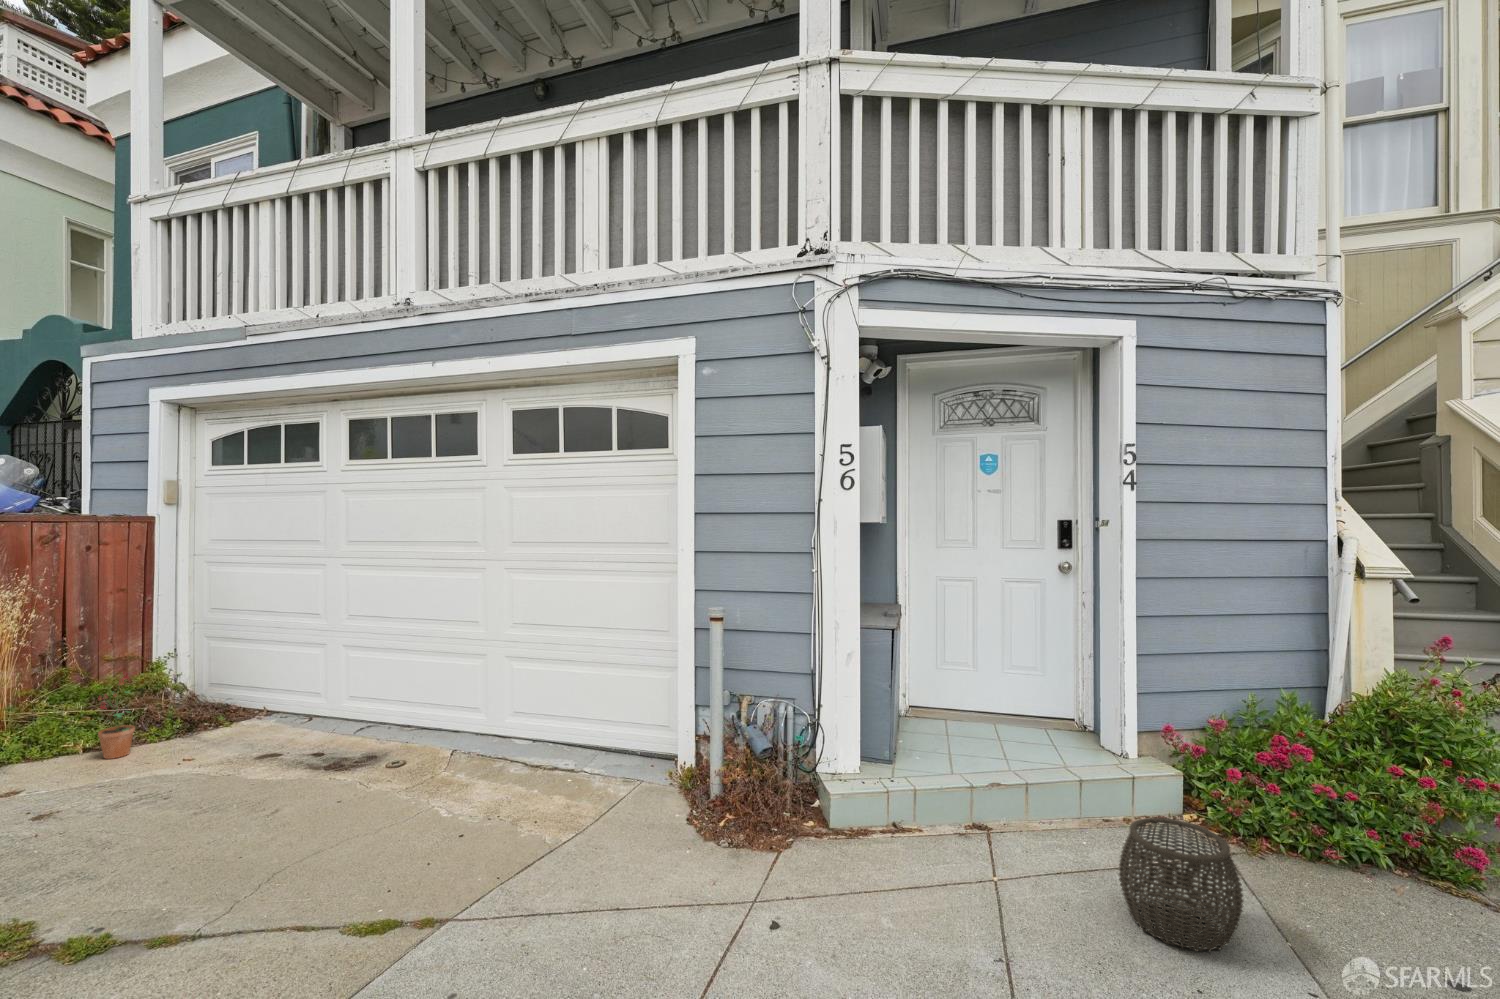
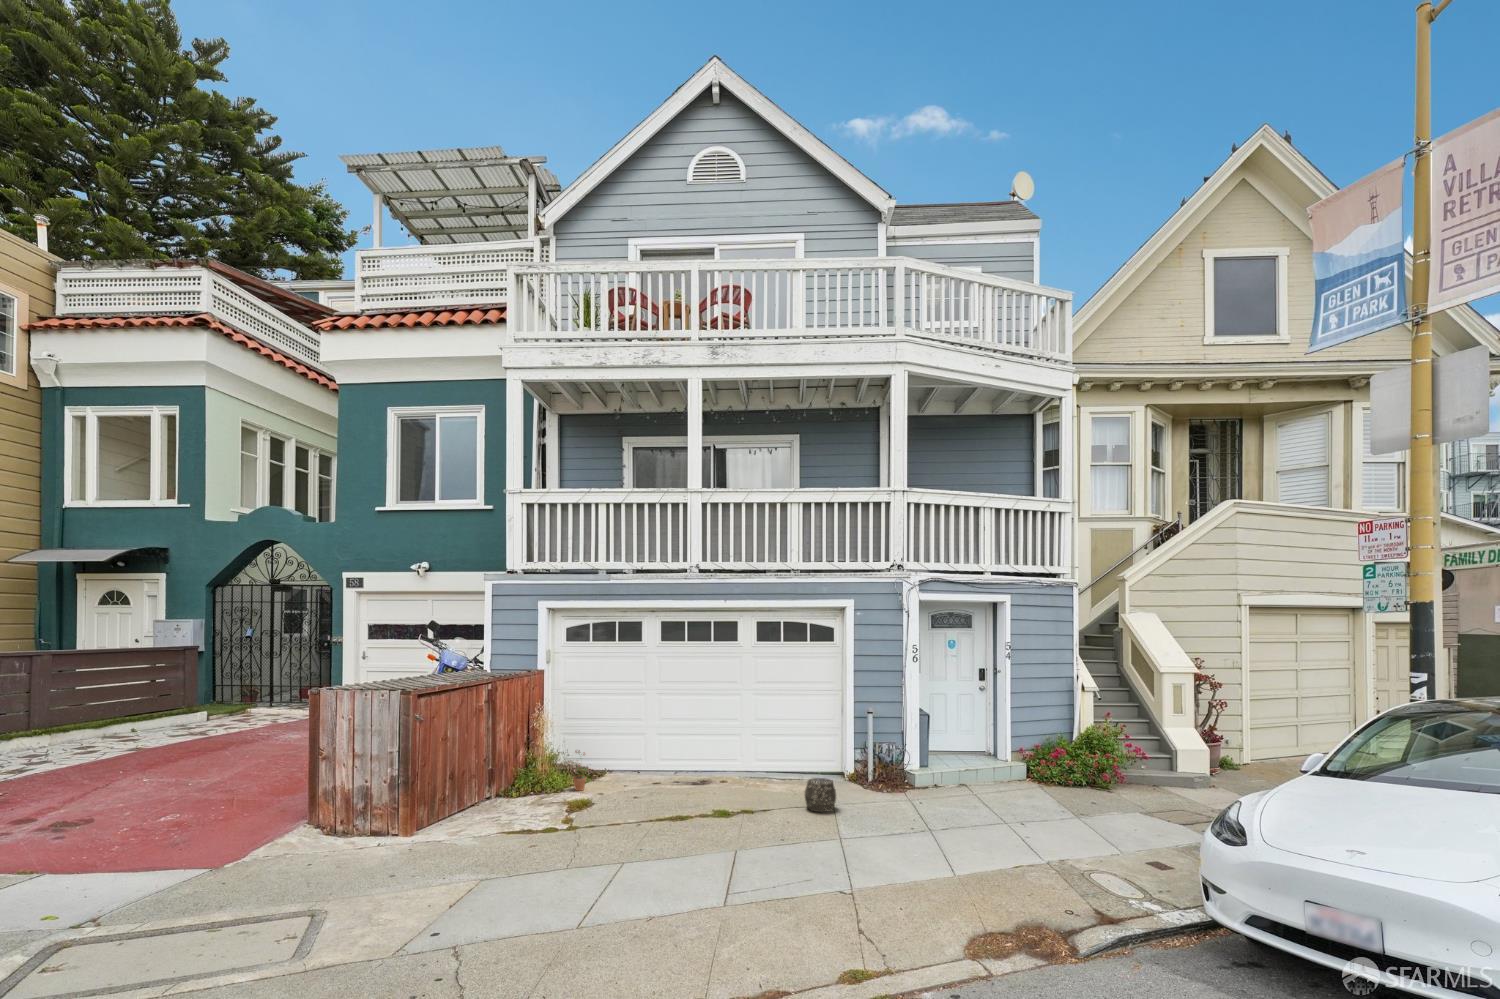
woven basket: present [1119,818,1244,951] -> present [805,778,836,812]

